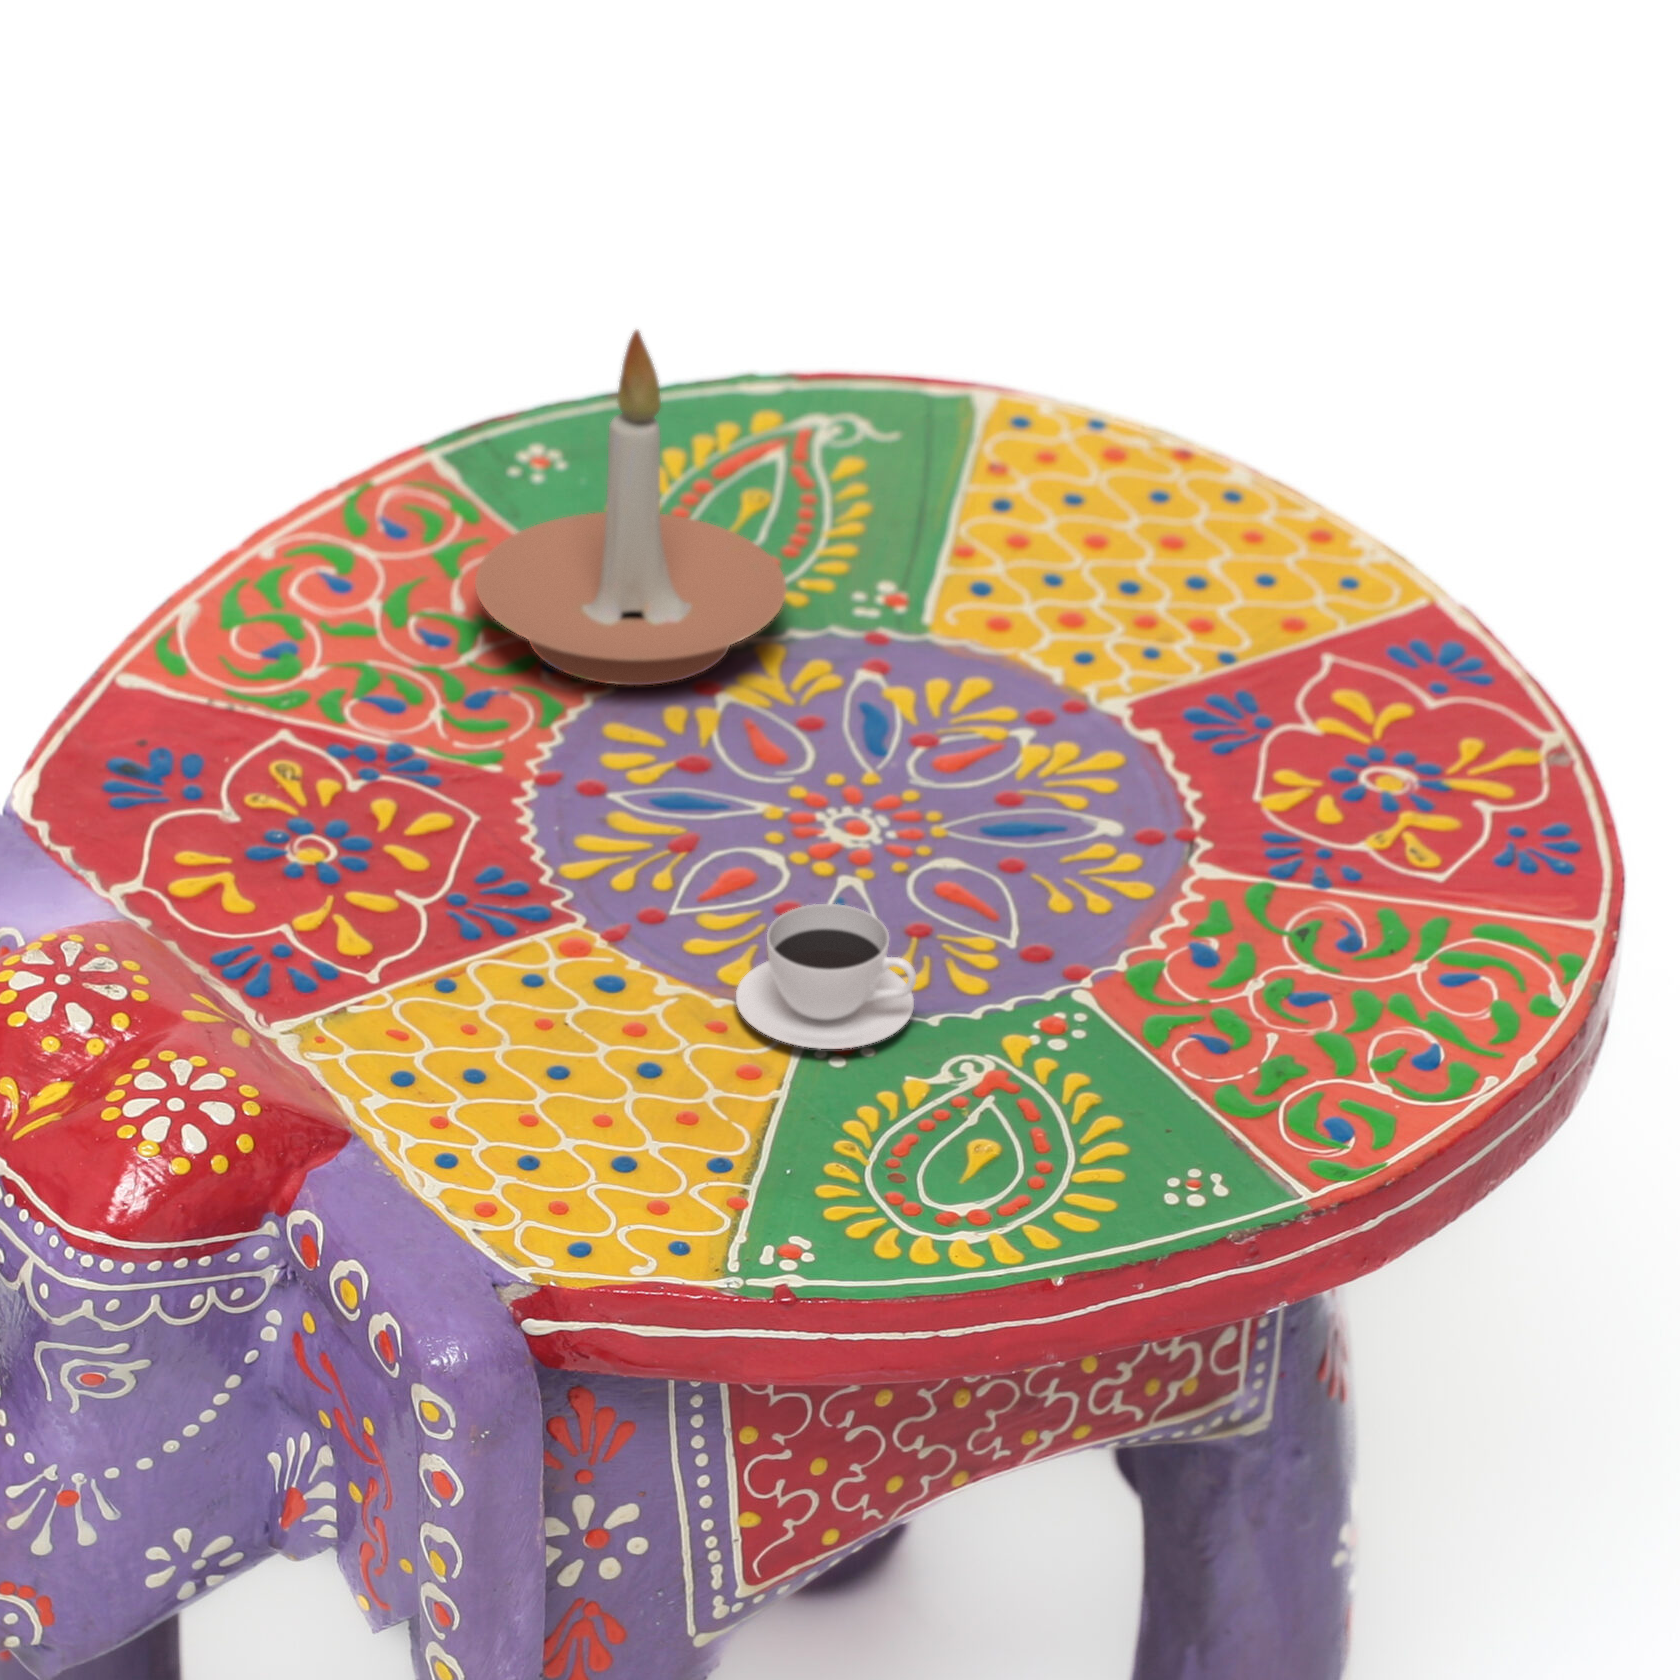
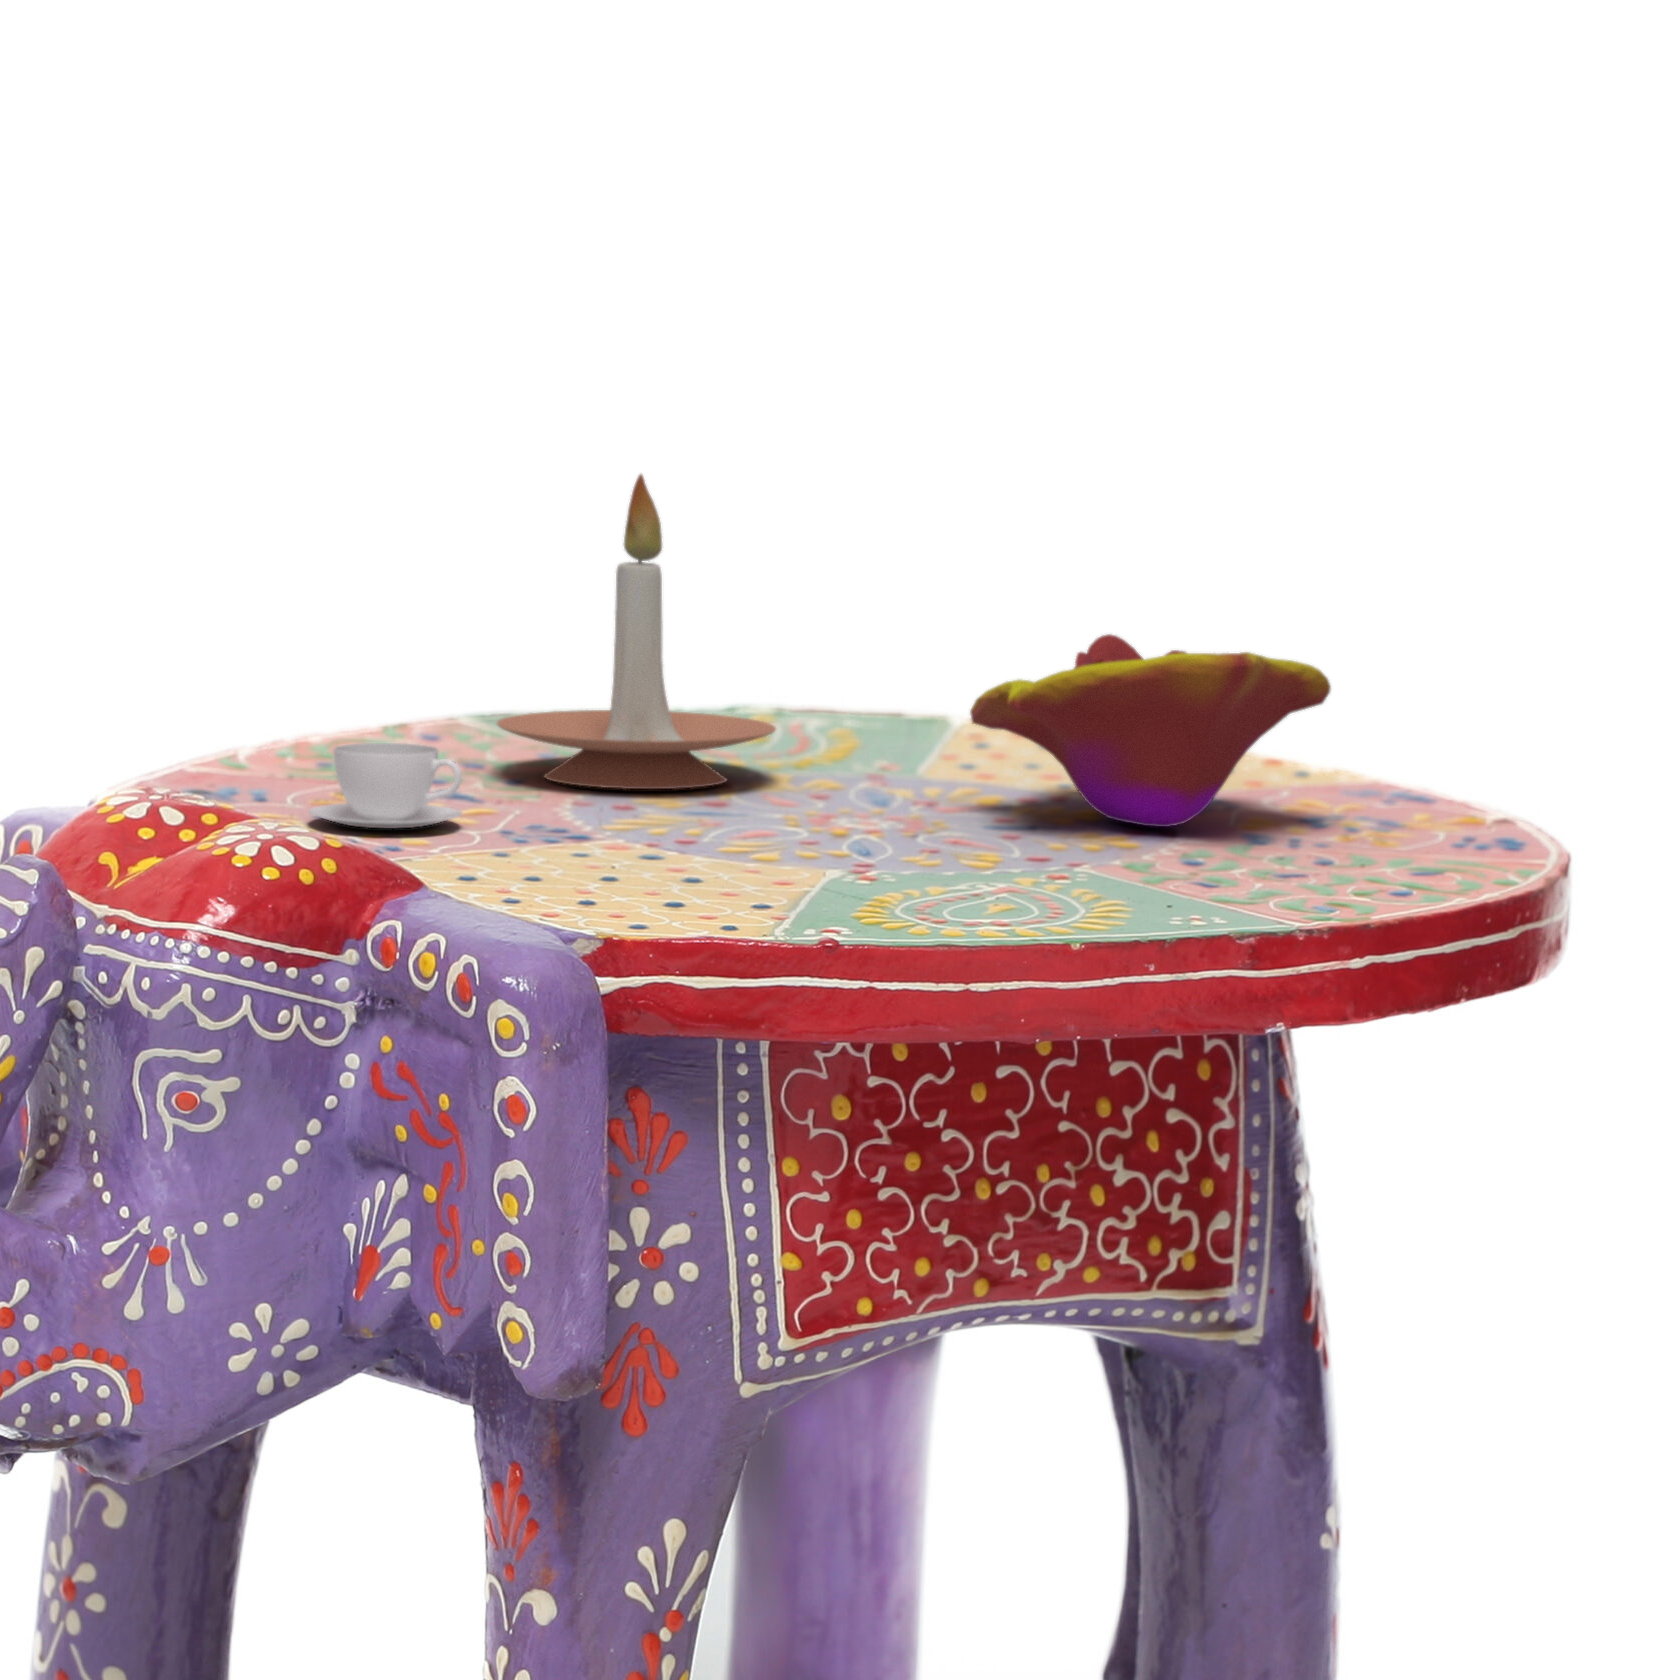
decorative bowl: none [996,554,1401,810] -> present [970,634,1331,827]
teacup: present [736,904,916,1049] -> present [309,743,462,828]

